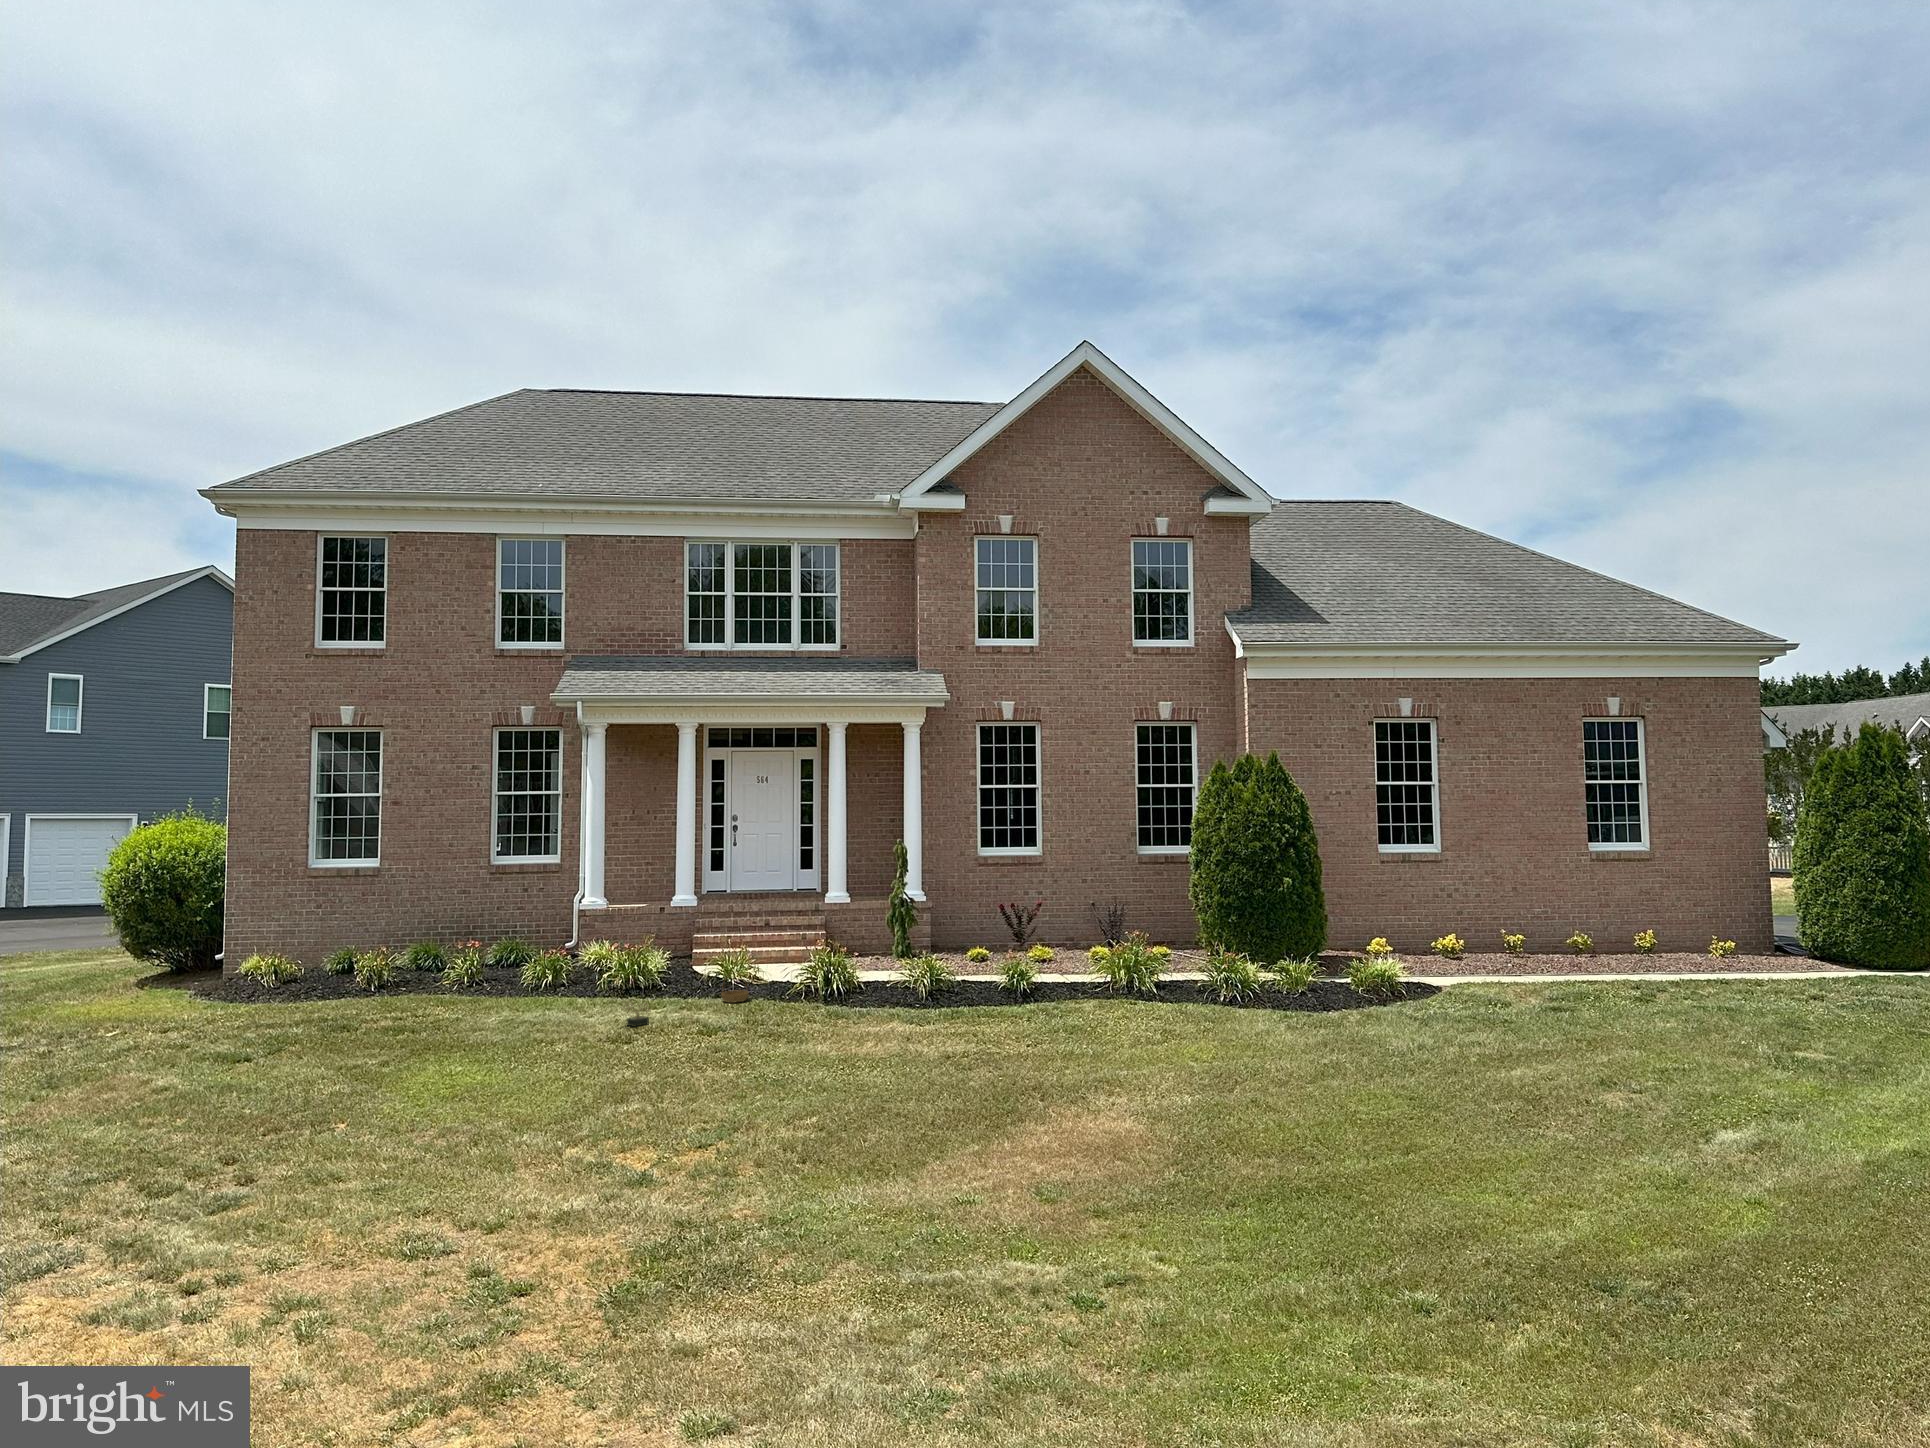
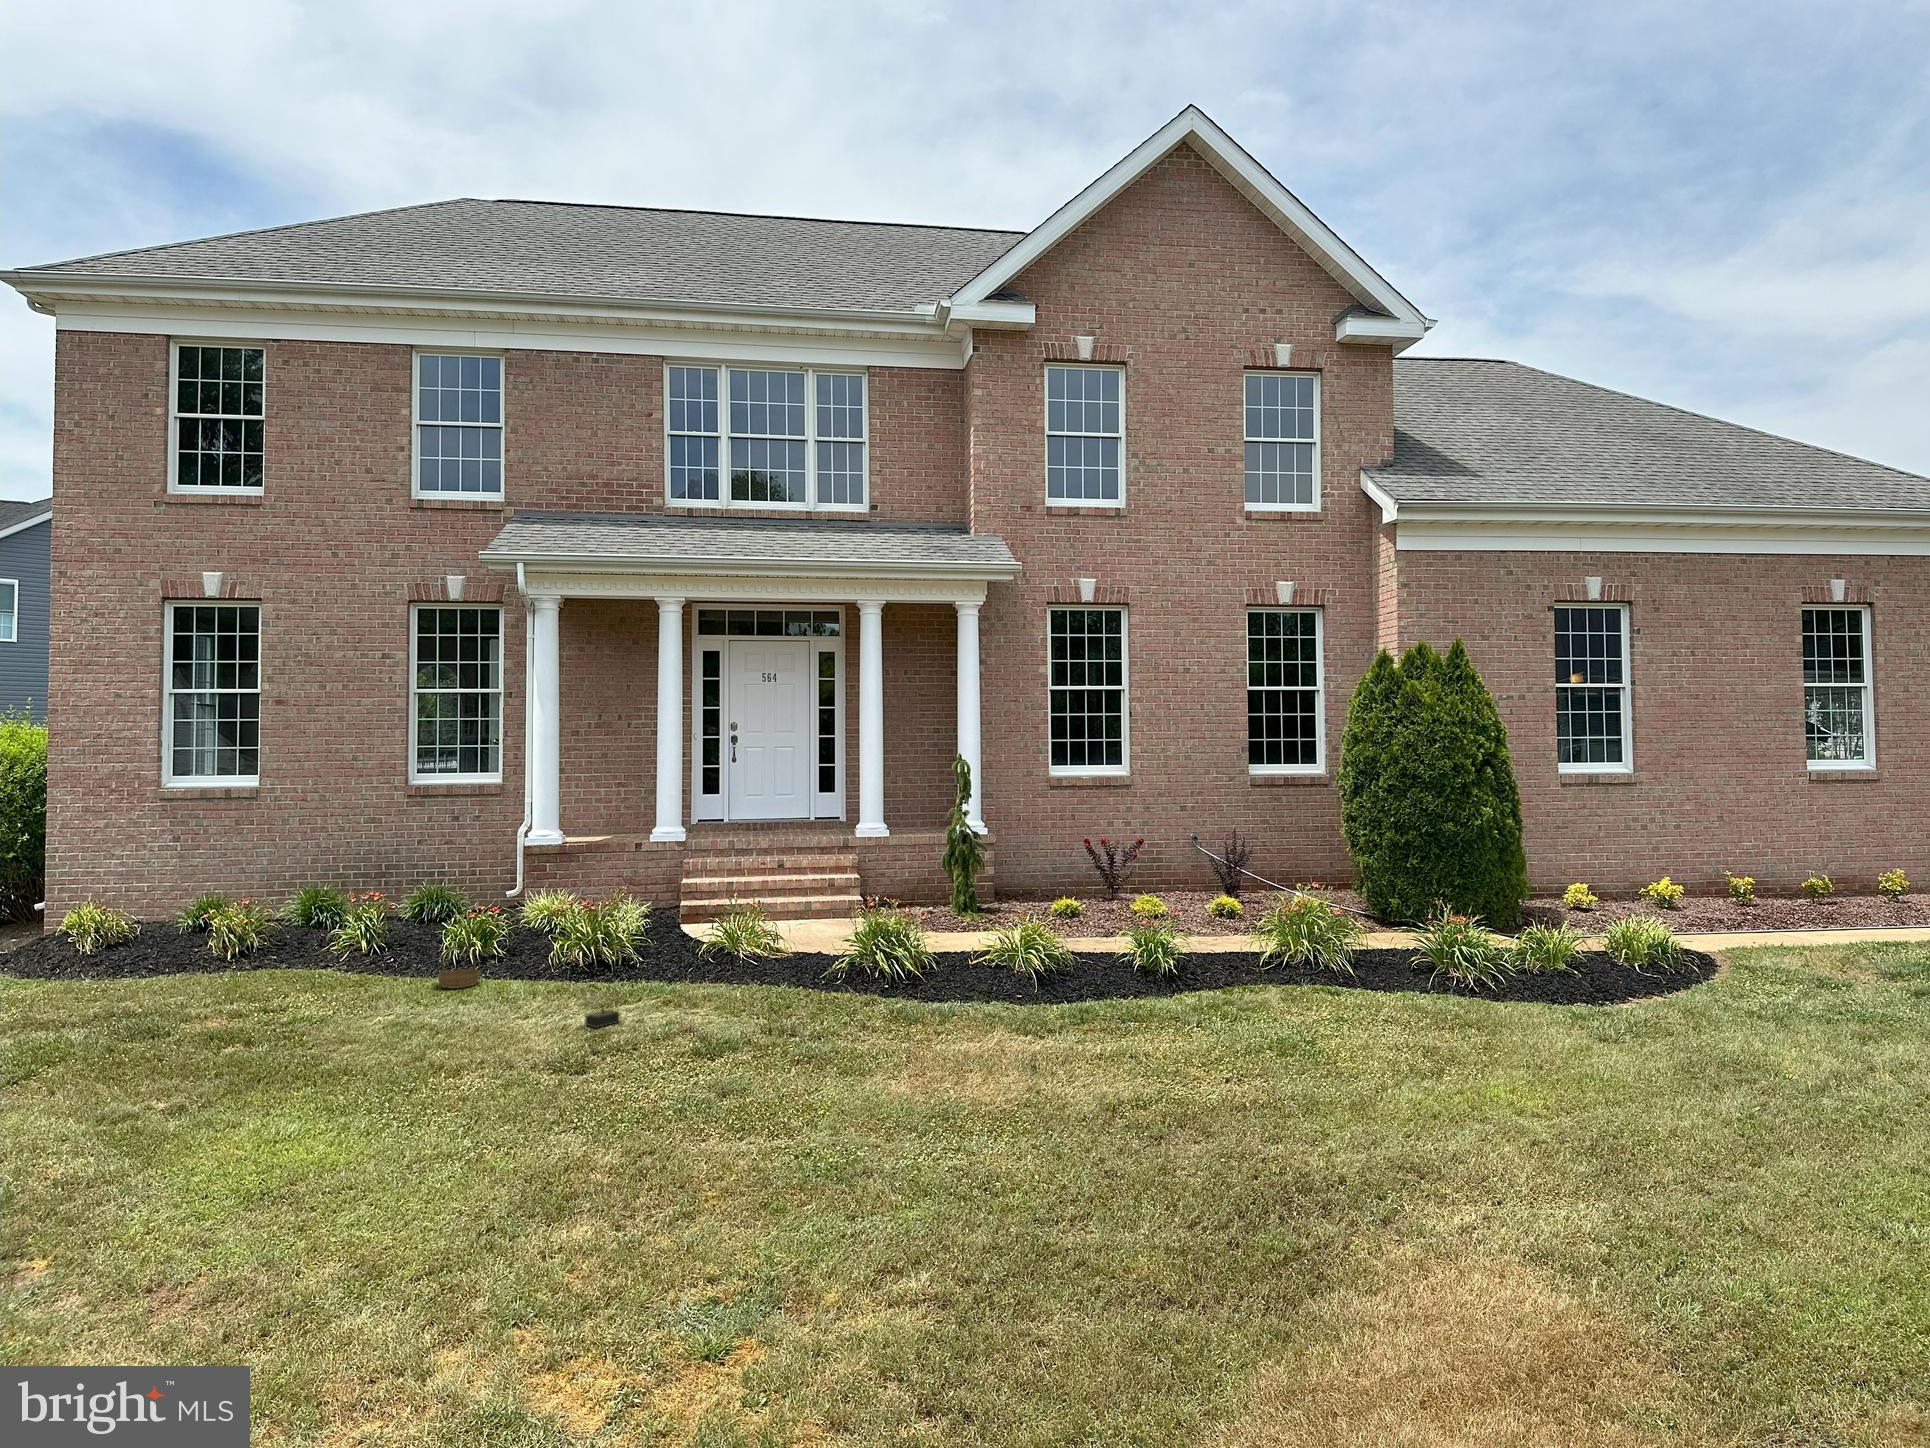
basket: present [721,973,749,1003] -> present [437,944,481,988]

